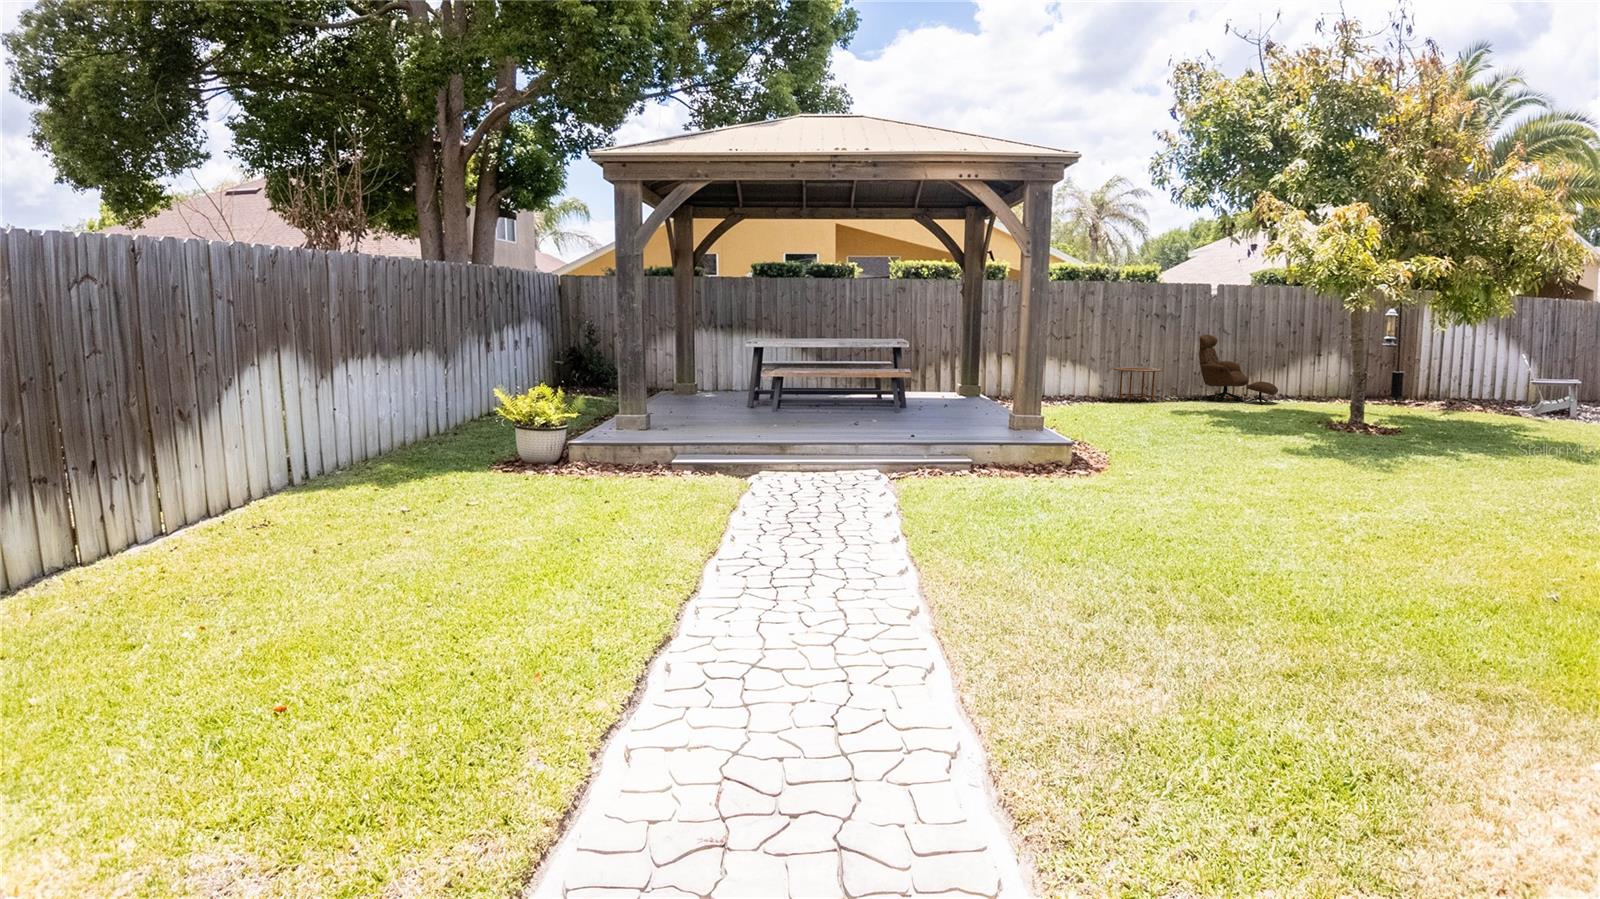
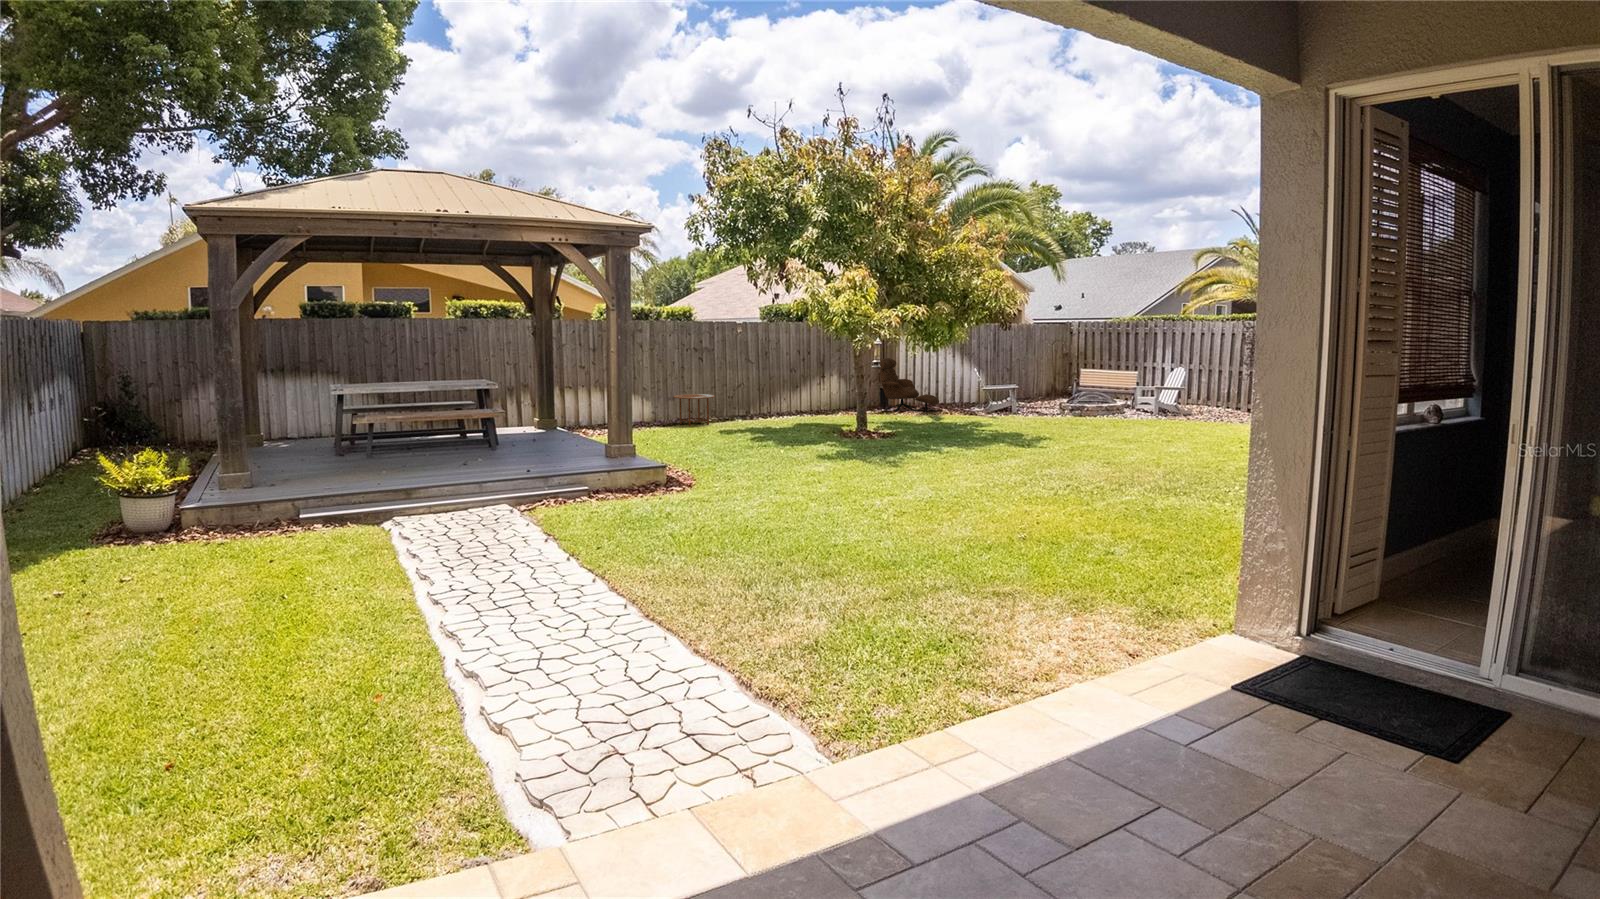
lounge chair: present [1199,335,1278,405] -> present [880,358,939,412]

